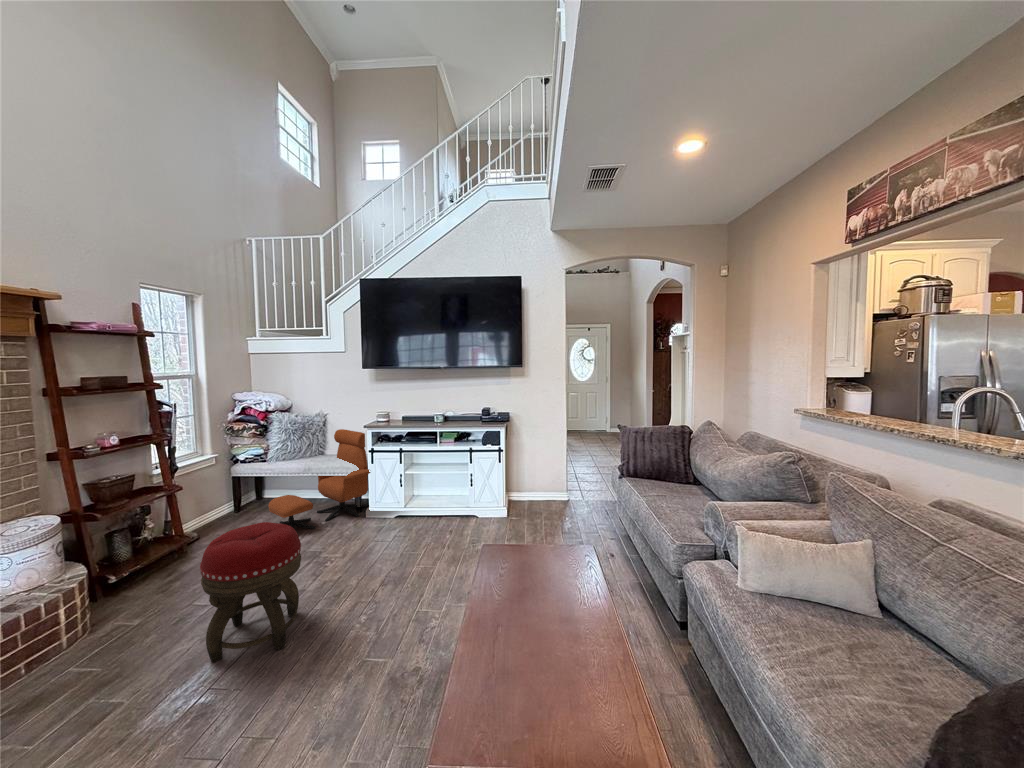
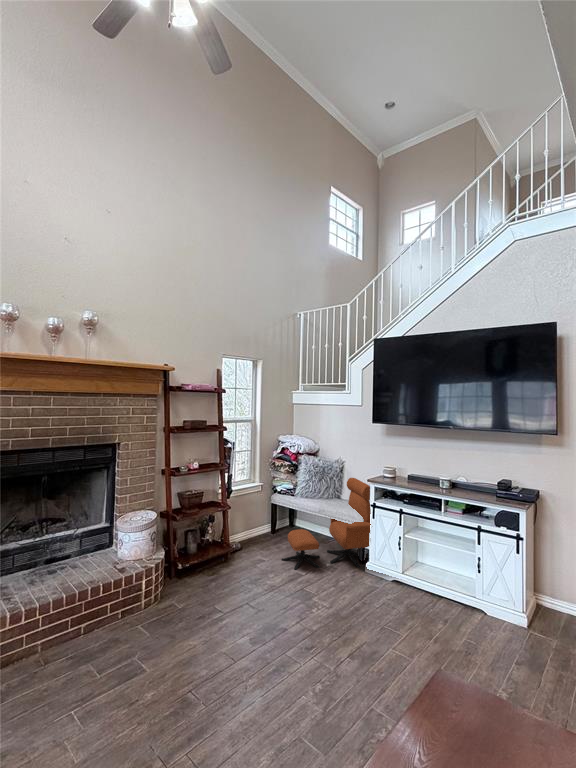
footstool: present [200,522,301,662] -> none [199,557,274,684]

